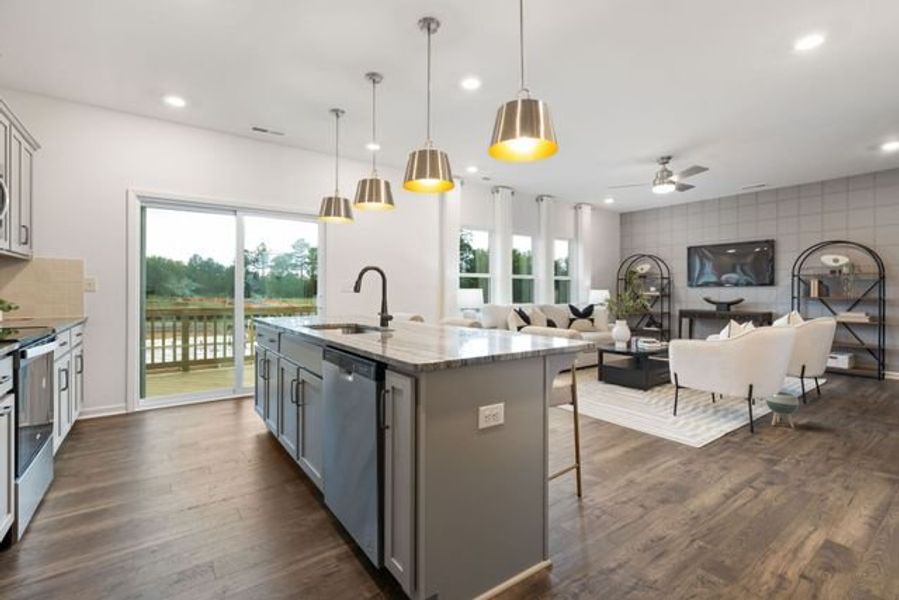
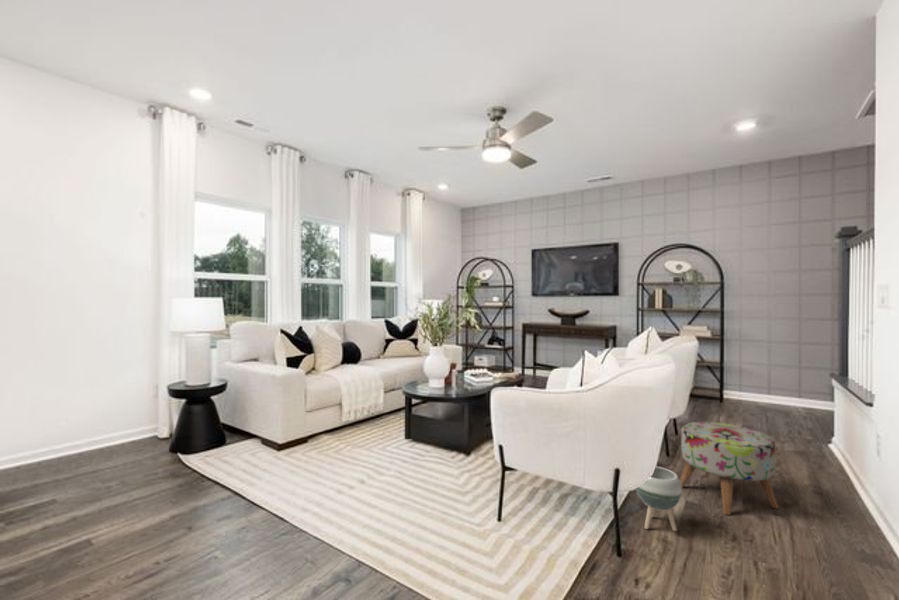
ottoman: none [805,373,882,428] -> present [680,422,778,515]

